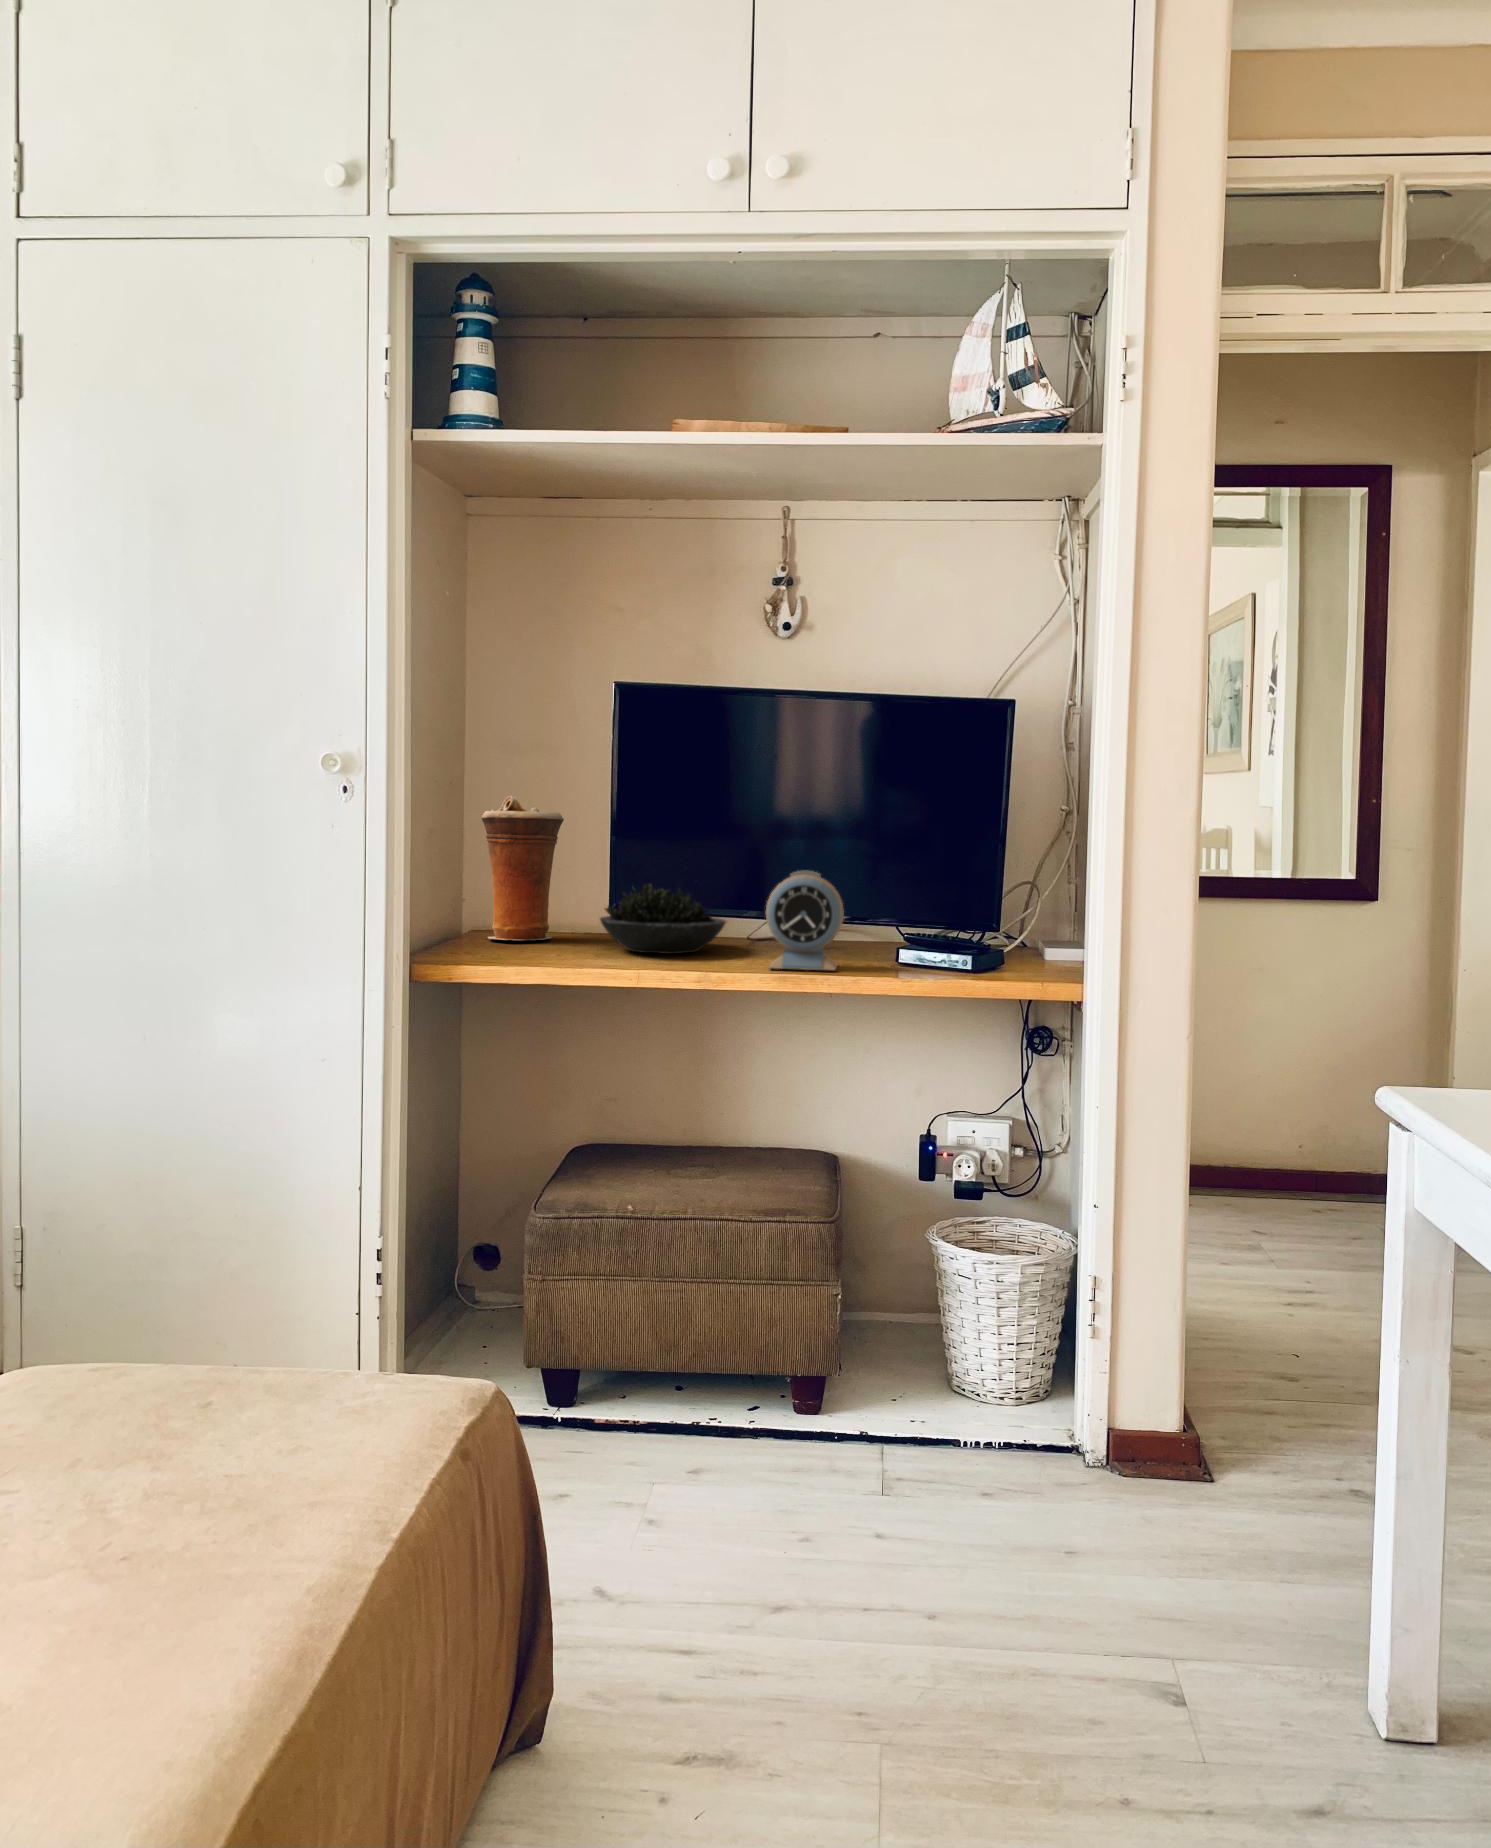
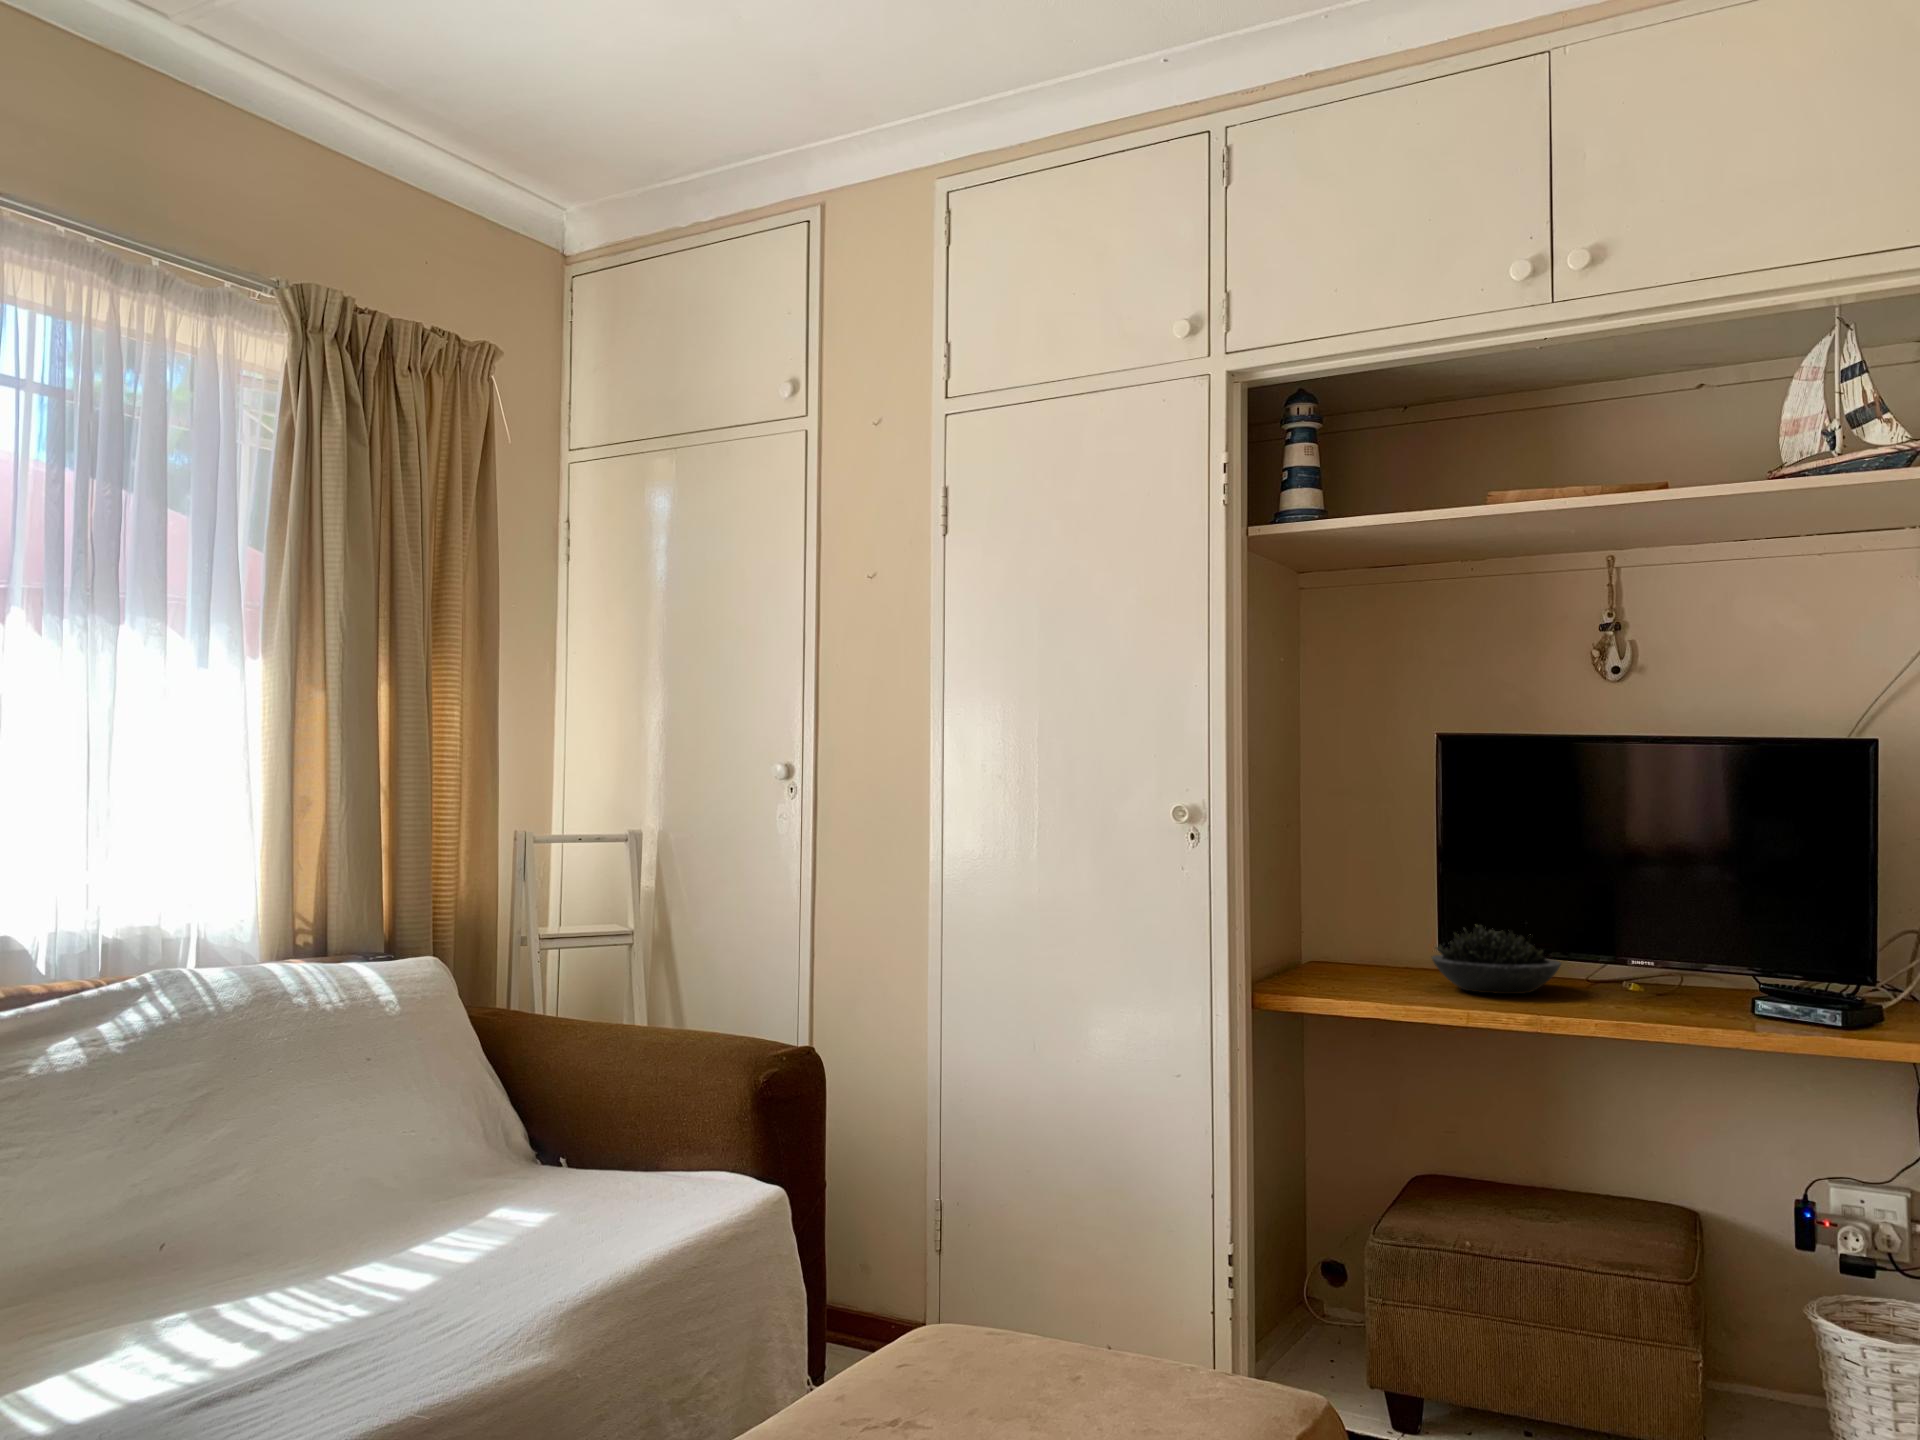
vase: present [481,795,564,940] -> none [1317,837,1402,975]
alarm clock: present [766,871,844,970] -> none [1601,916,1687,1019]

